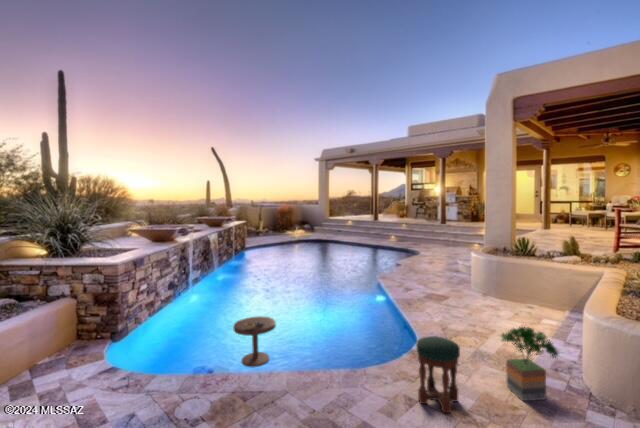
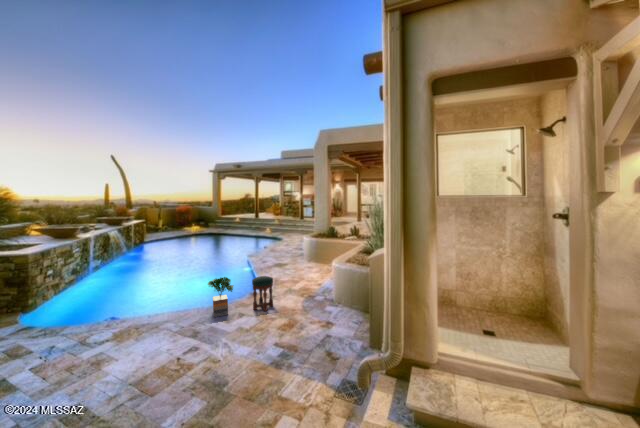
side table: present [233,316,276,368] -> none [139,276,169,323]
potted tree: present [502,327,558,401] -> present [208,277,233,317]

